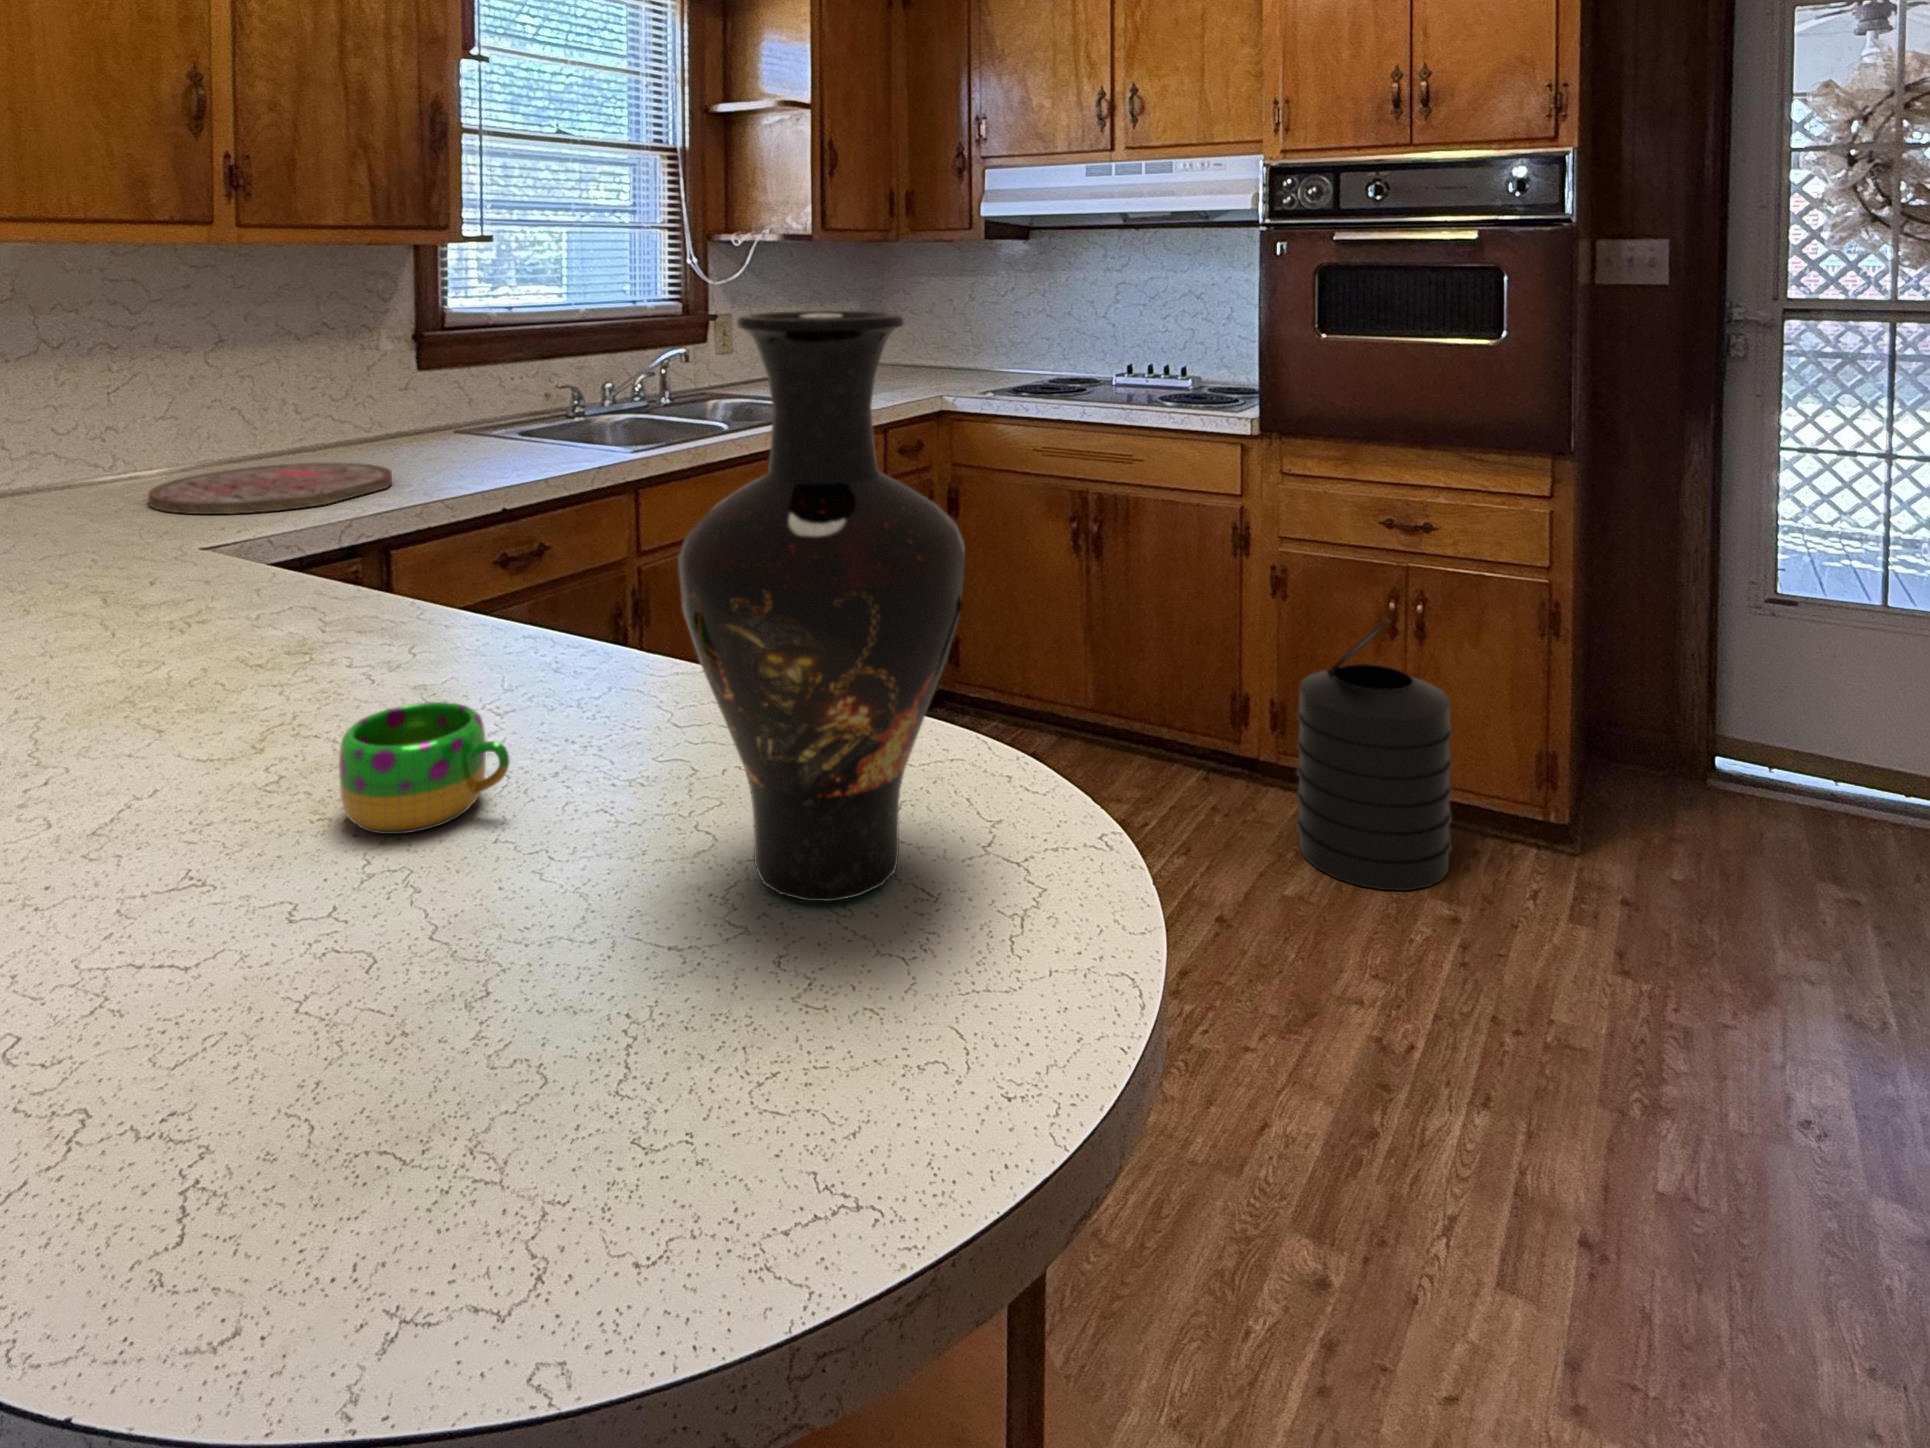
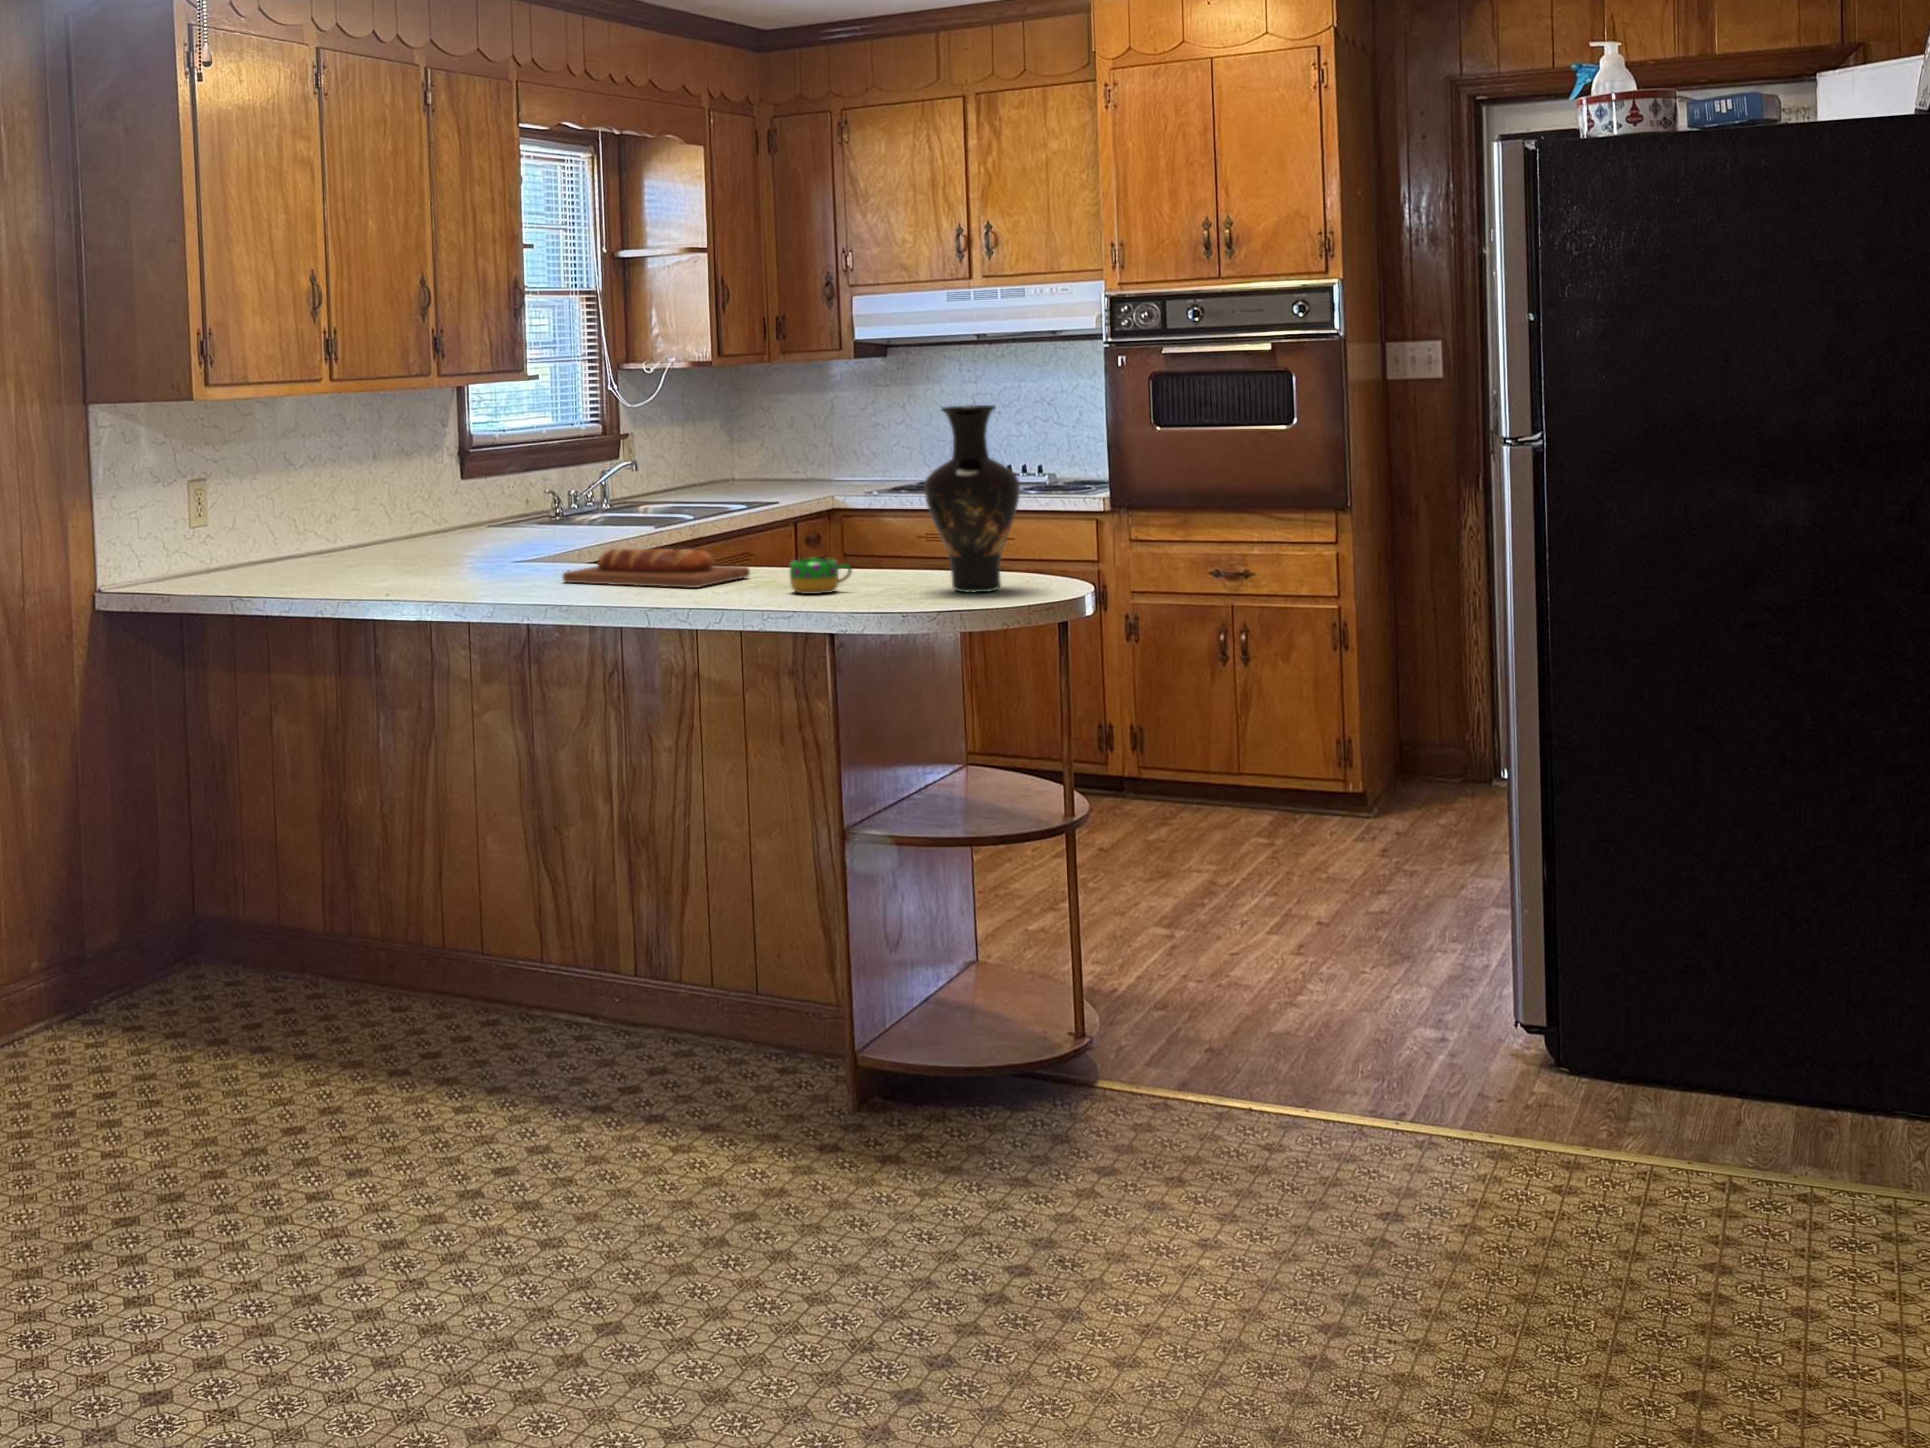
cutting board: present [148,462,392,514] -> none [398,537,539,559]
bread loaf: none [74,576,444,728] -> present [562,549,750,588]
trash can: present [1297,620,1453,890] -> none [1151,640,1271,834]

